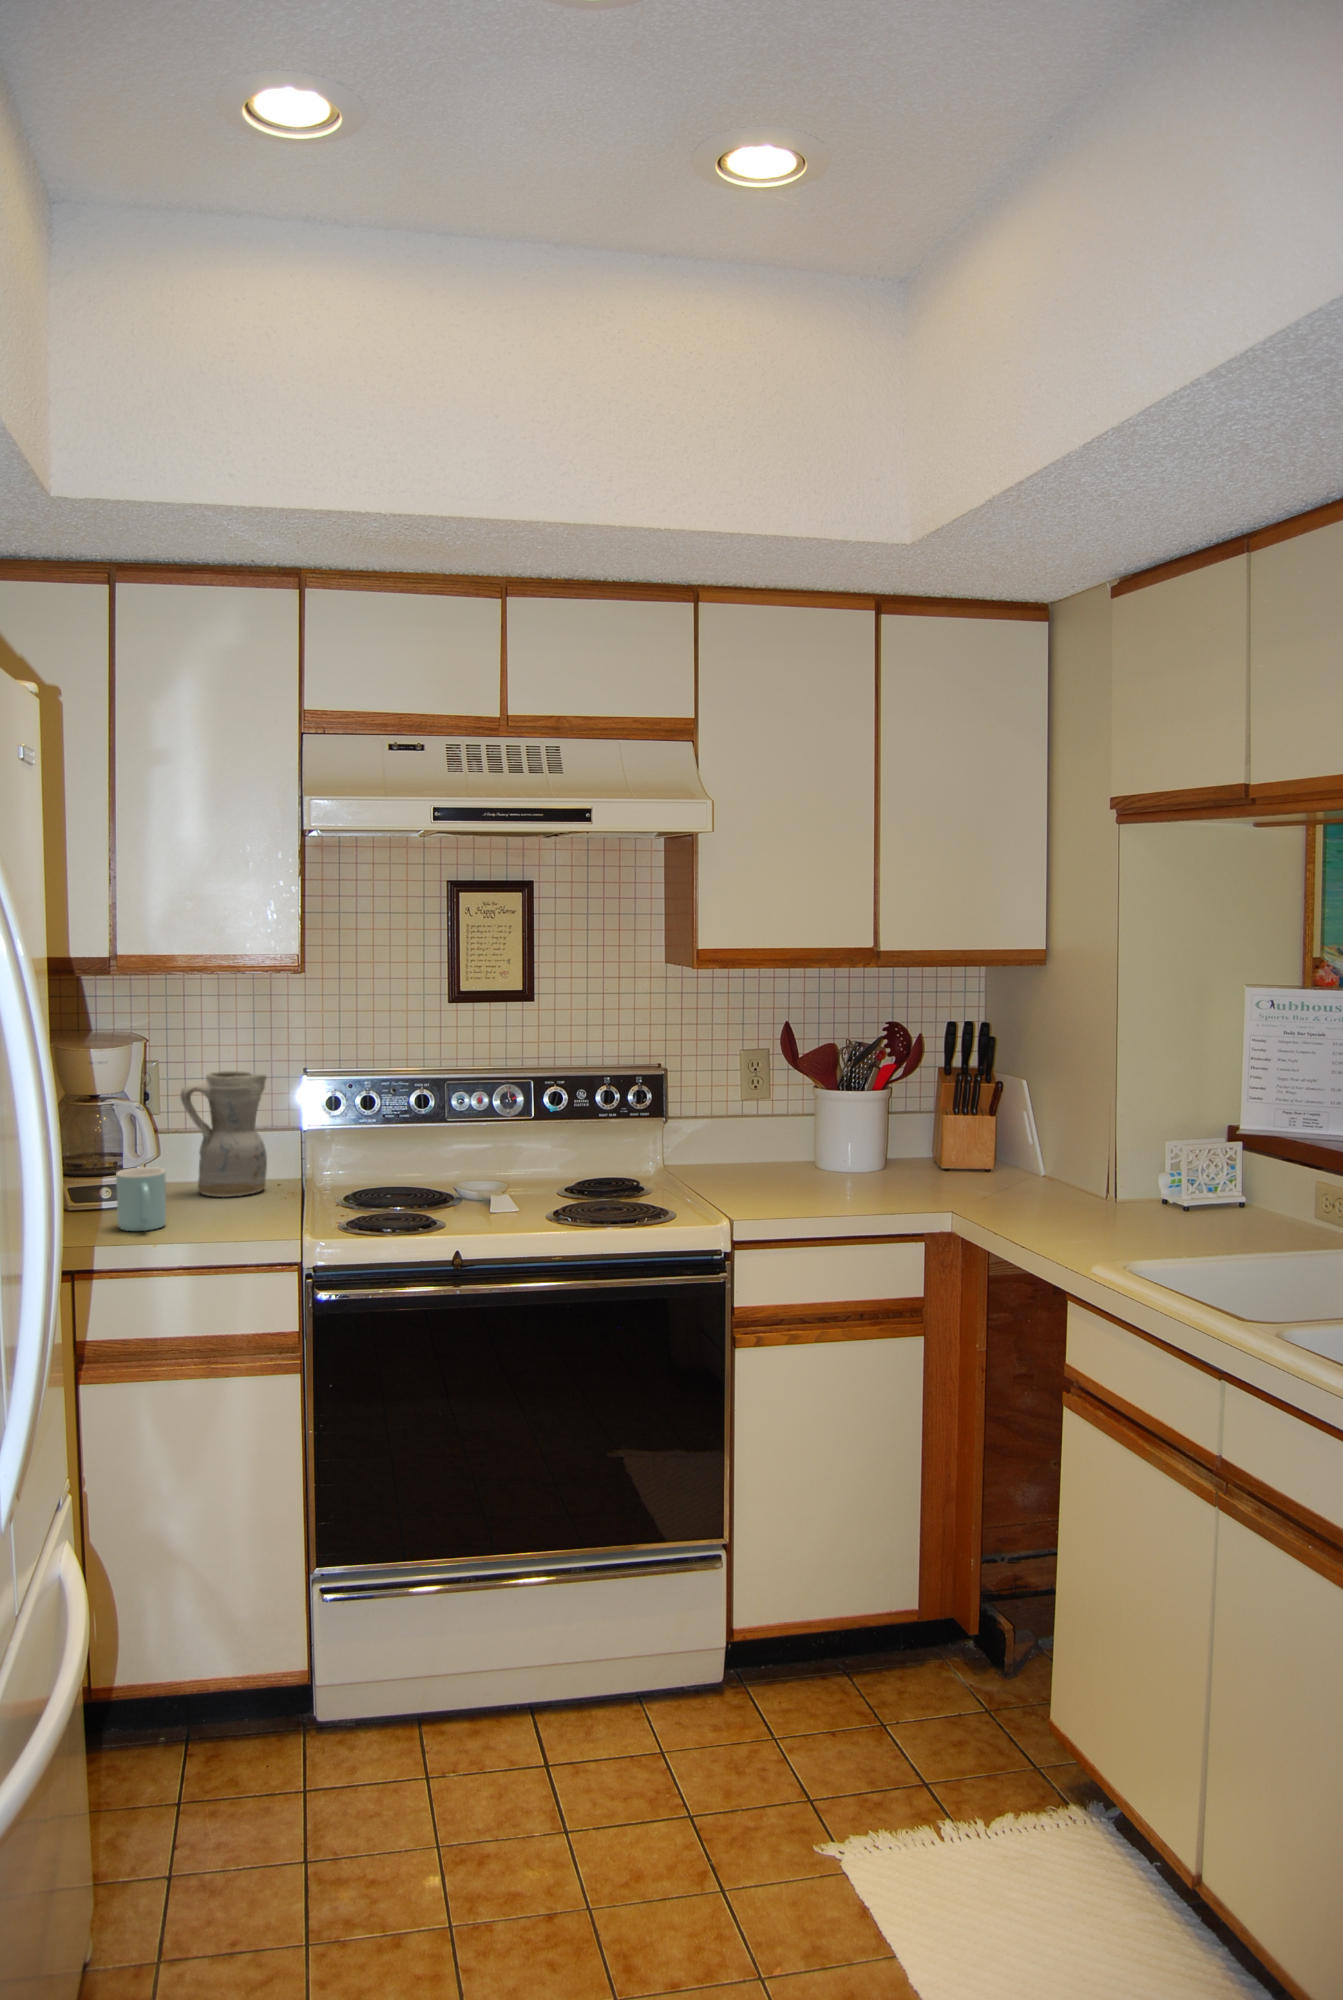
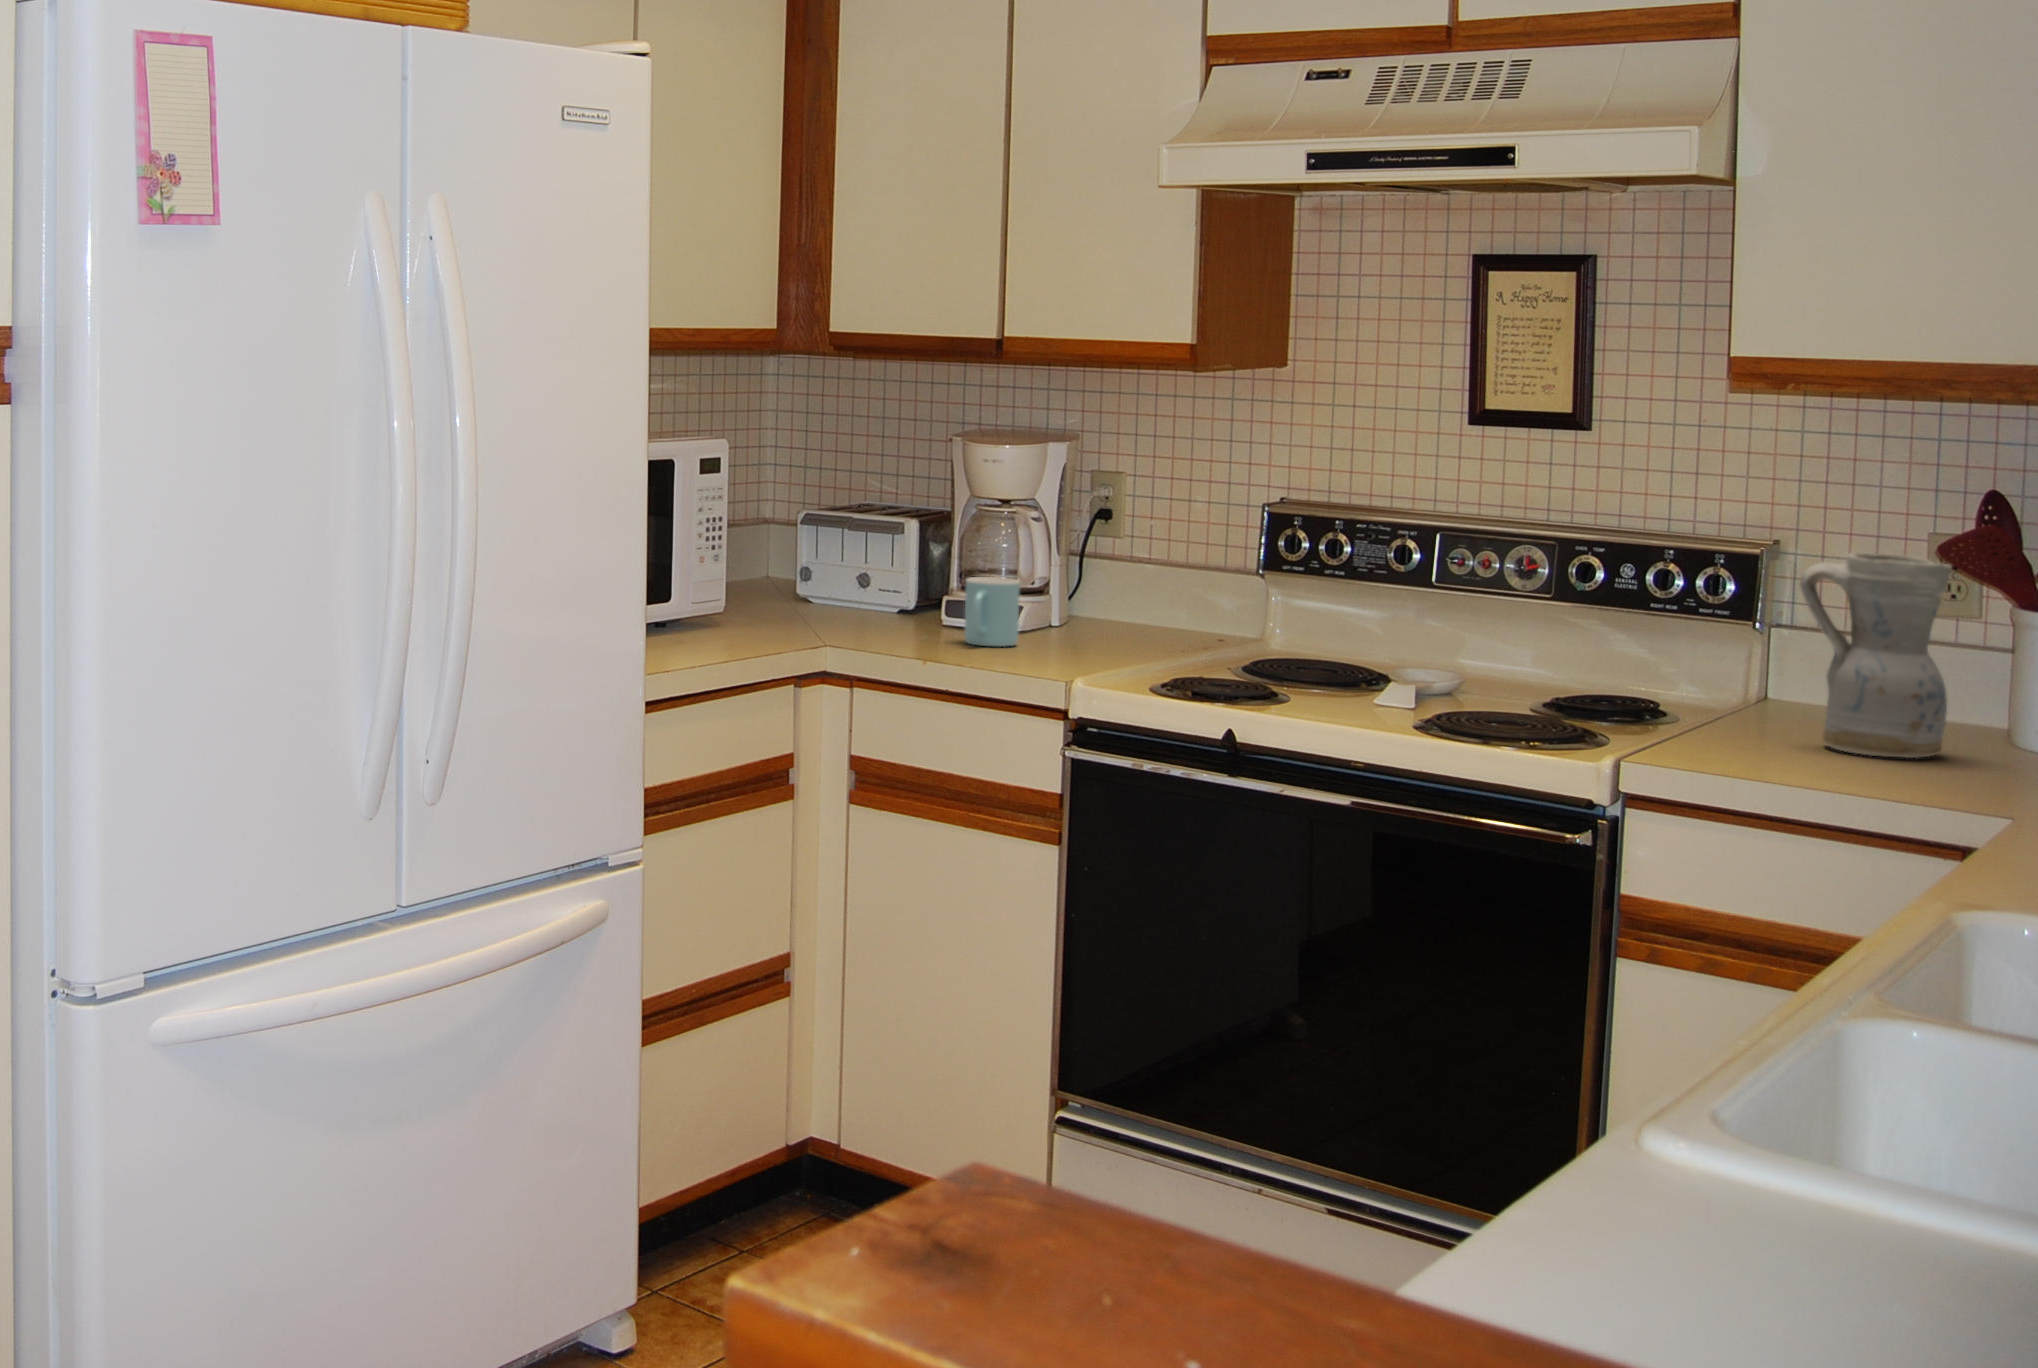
ceramic pitcher: present [181,1071,267,1197] -> present [1800,552,1952,758]

